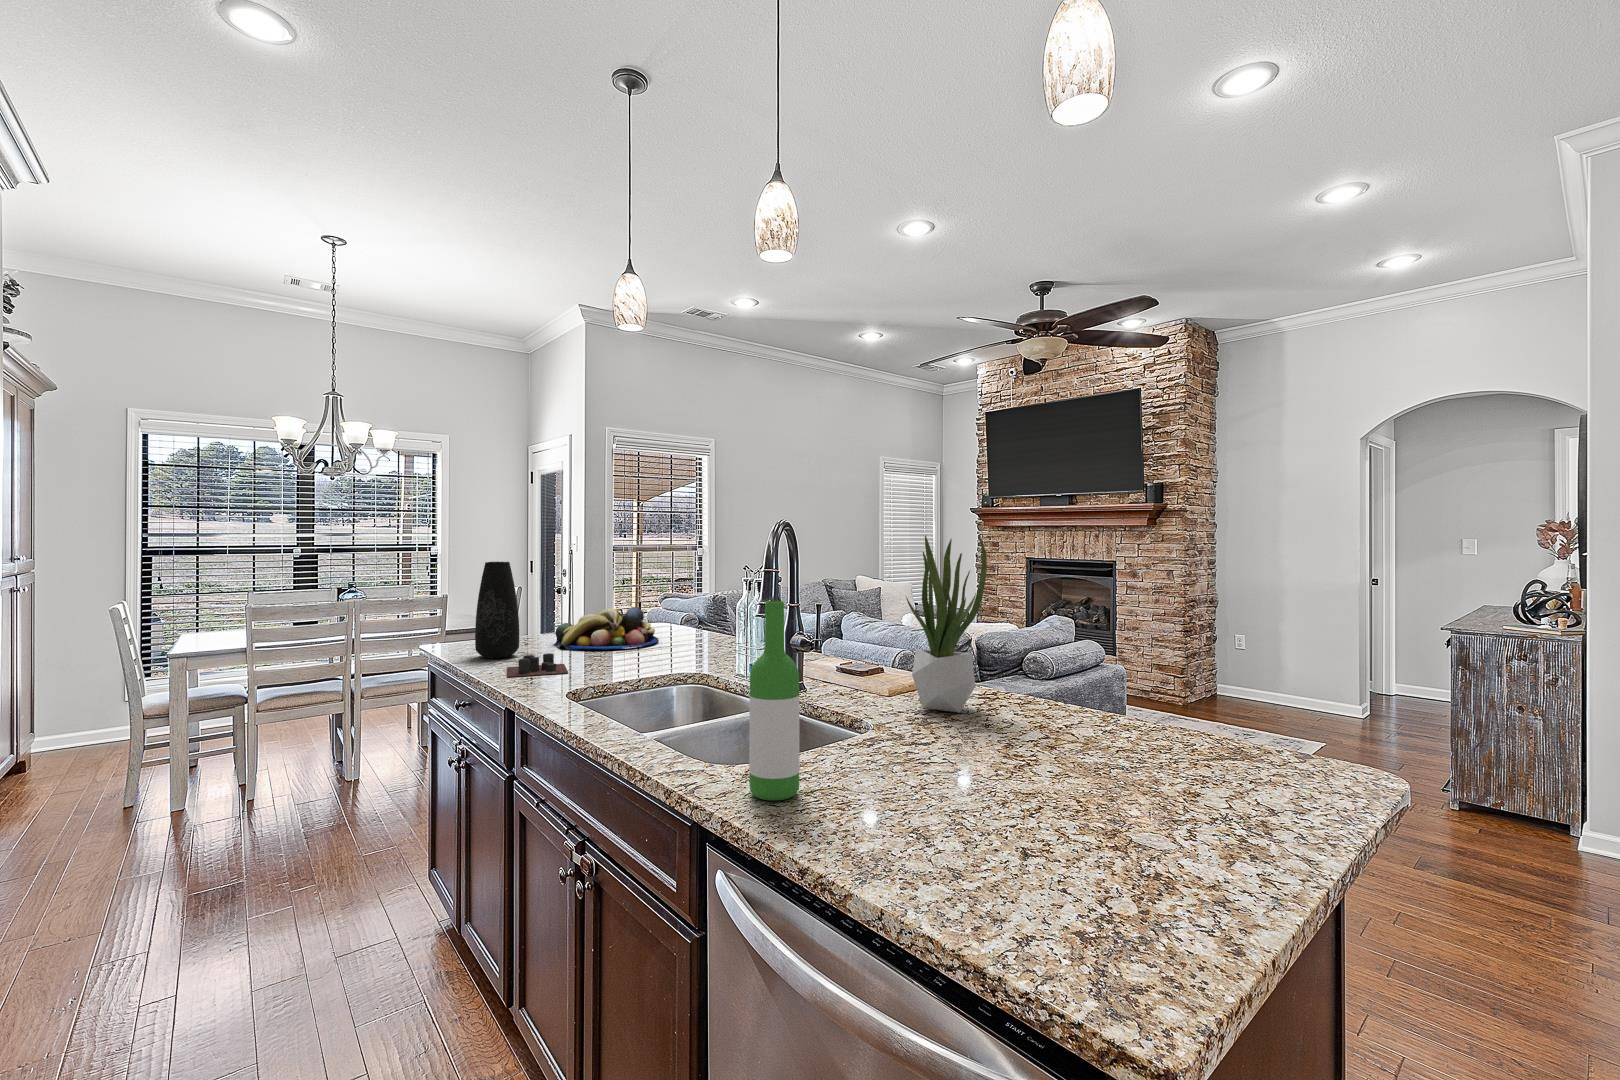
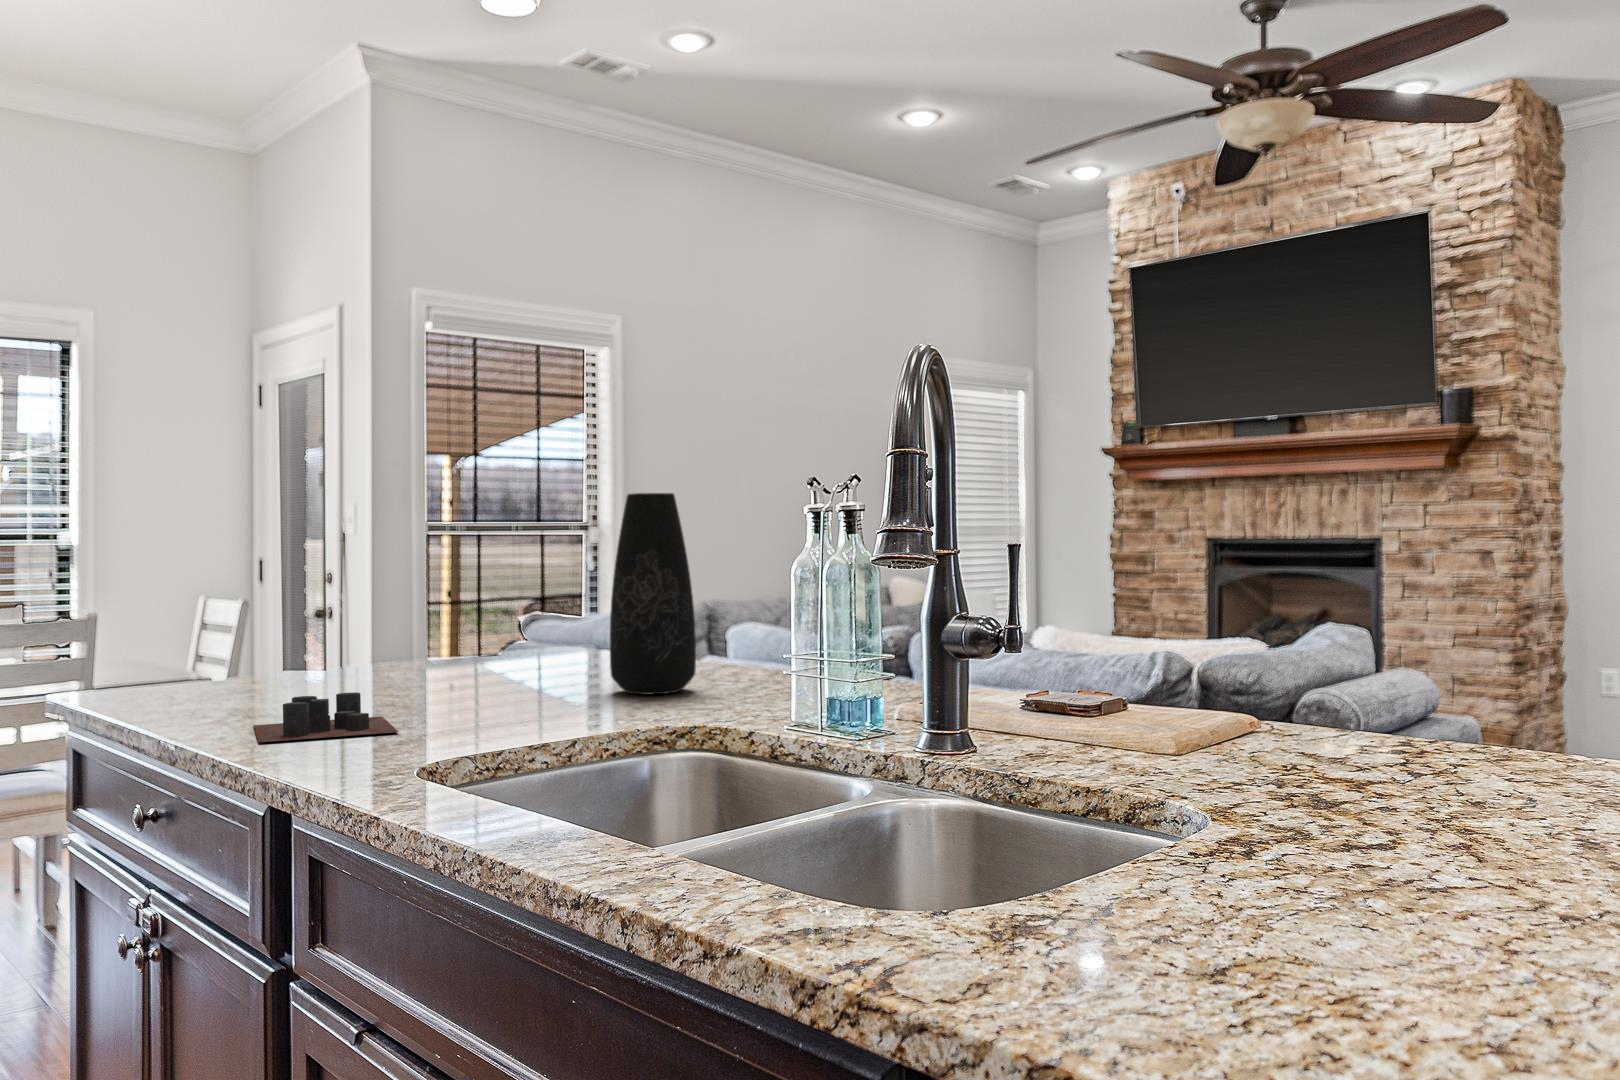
potted plant: present [906,535,987,712] -> none [1242,358,1432,786]
vase: present [475,562,519,658] -> present [610,493,696,695]
wine bottle: present [749,601,799,801] -> none [1036,434,1187,1013]
fruit bowl: present [554,607,659,650] -> none [346,603,573,692]

